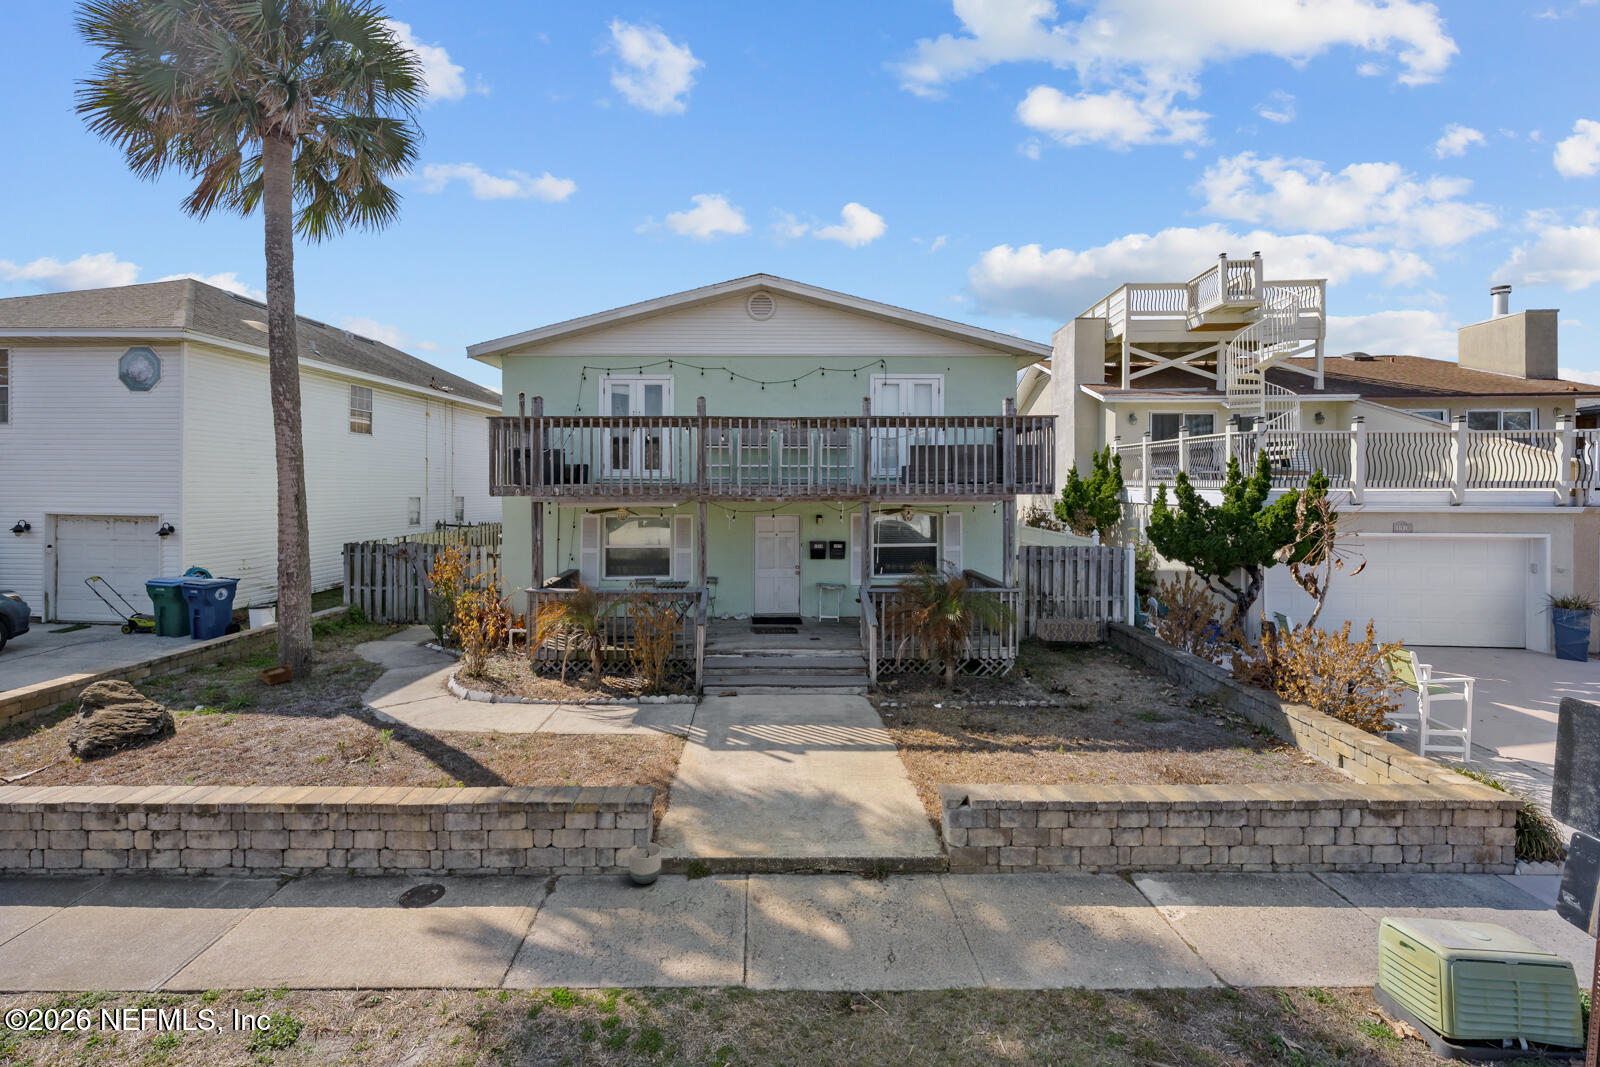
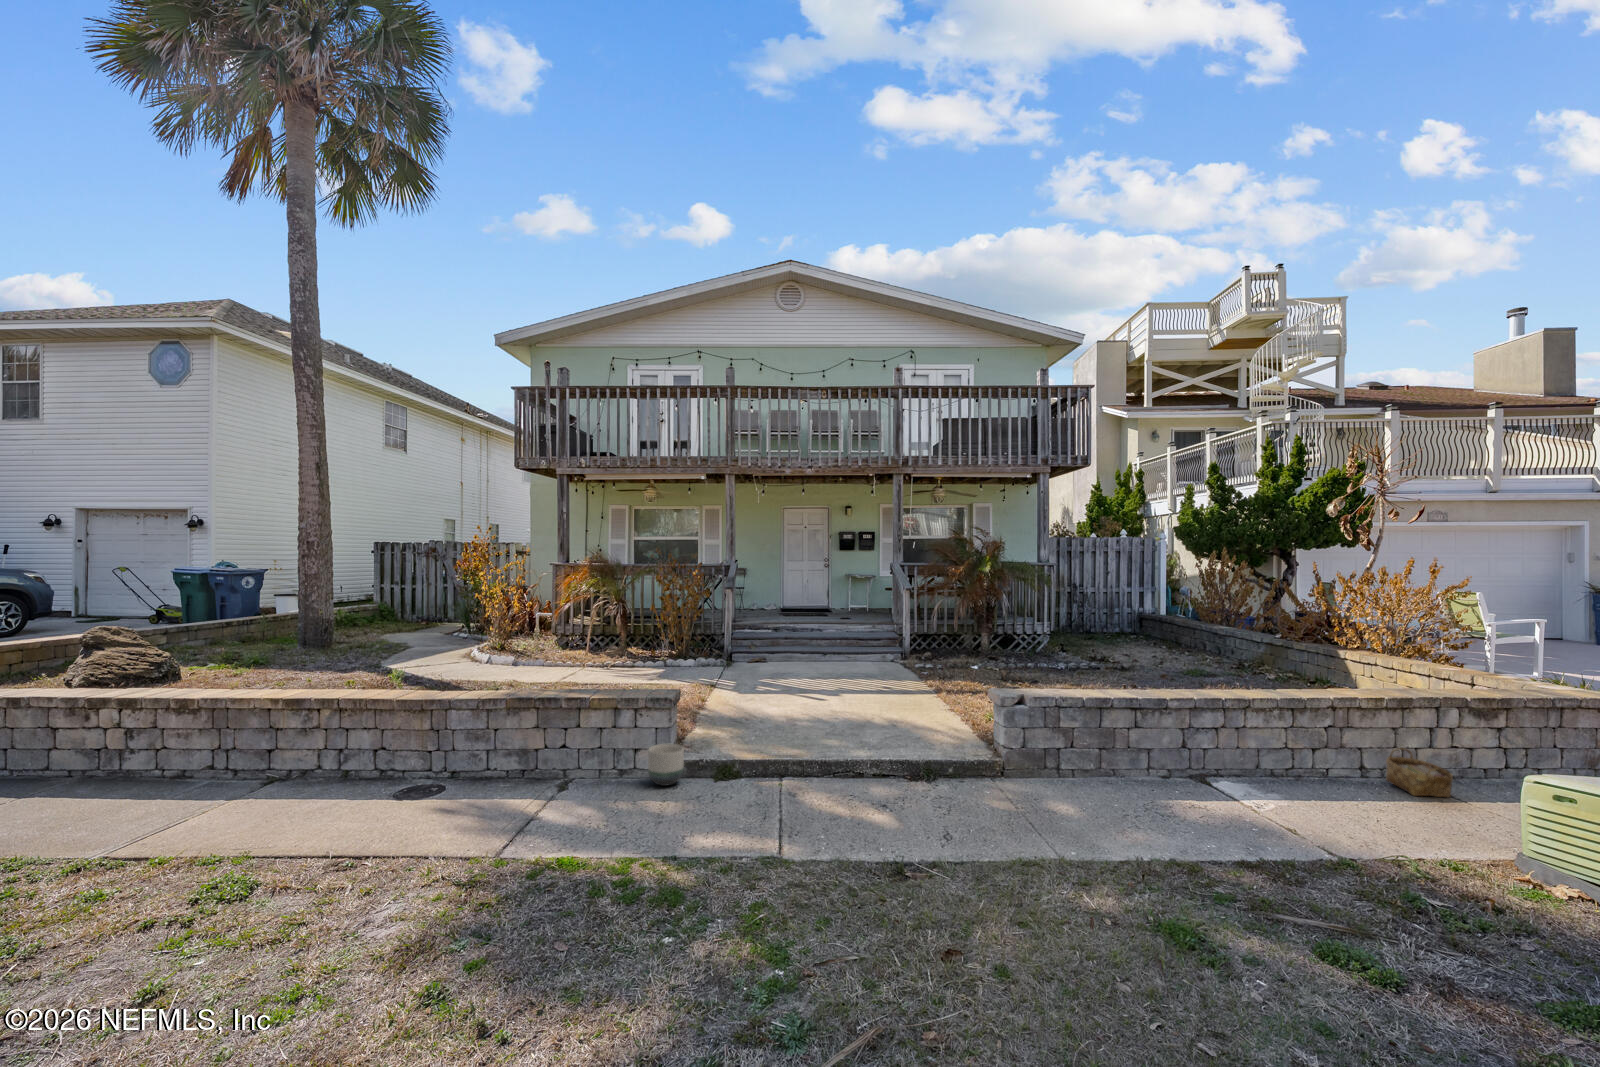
bench: present [1037,618,1098,649] -> none [1075,607,1140,636]
woven basket: present [259,664,293,685] -> present [1386,748,1453,797]

